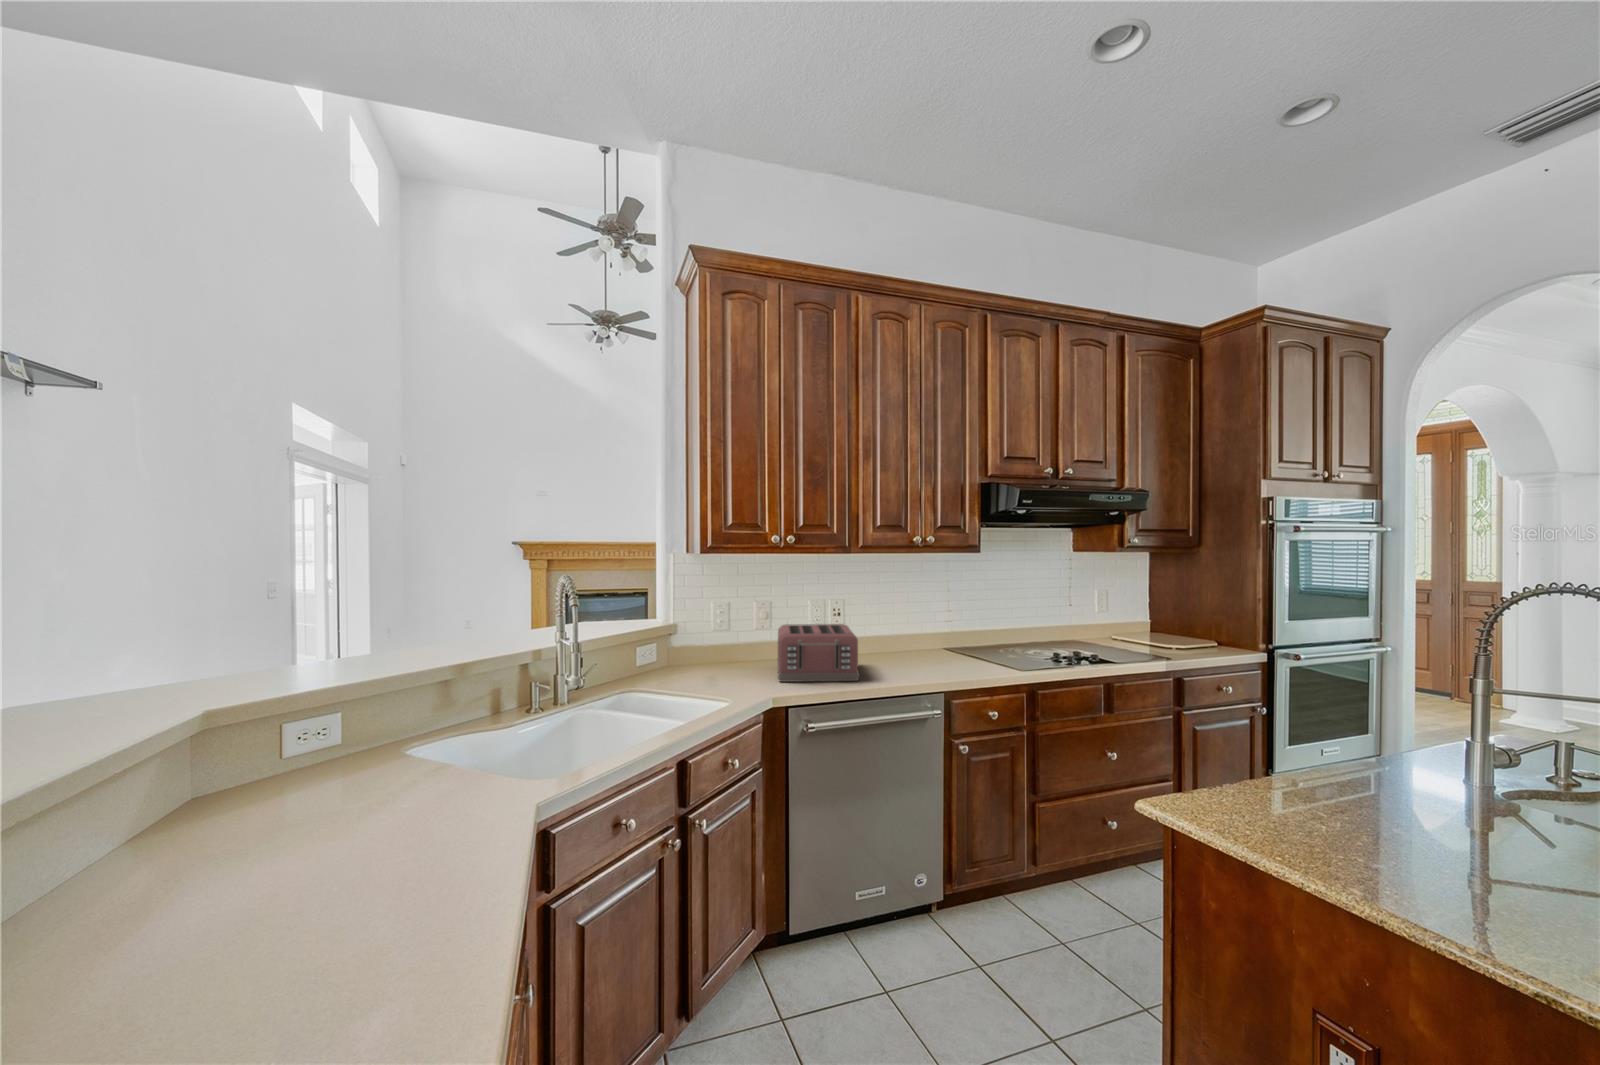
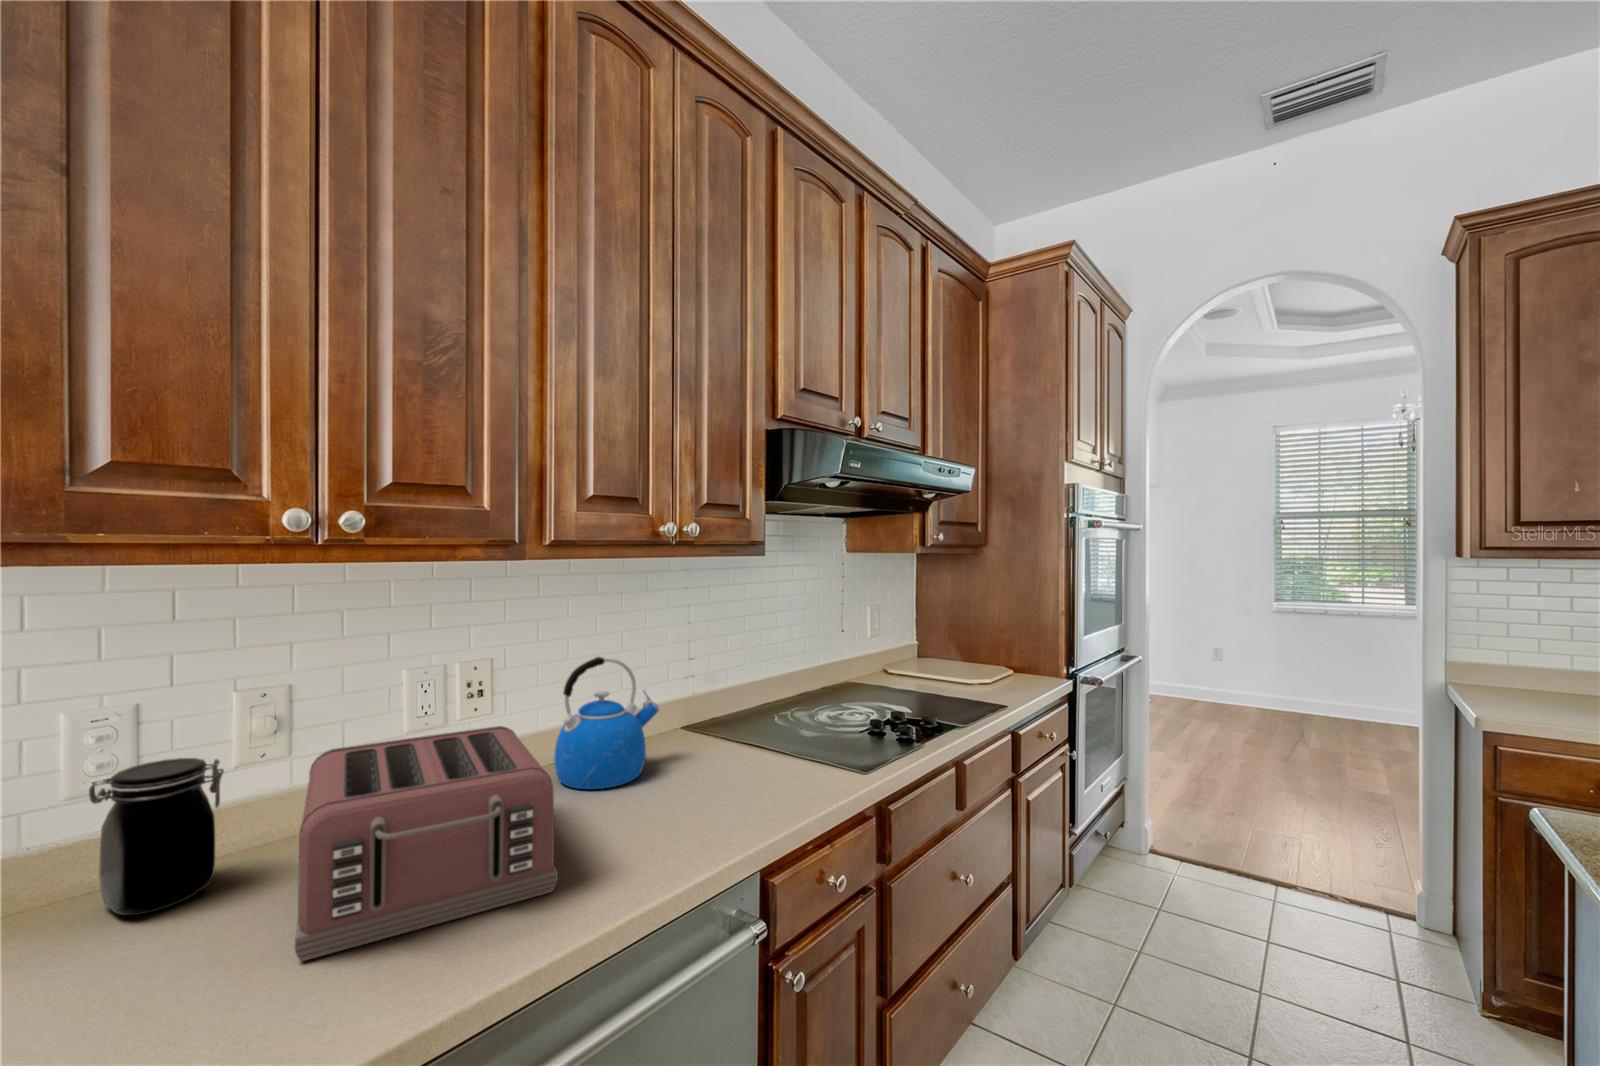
kettle: none [870,601,921,662] -> present [554,657,659,789]
jar: none [720,622,753,669] -> present [89,758,224,915]

